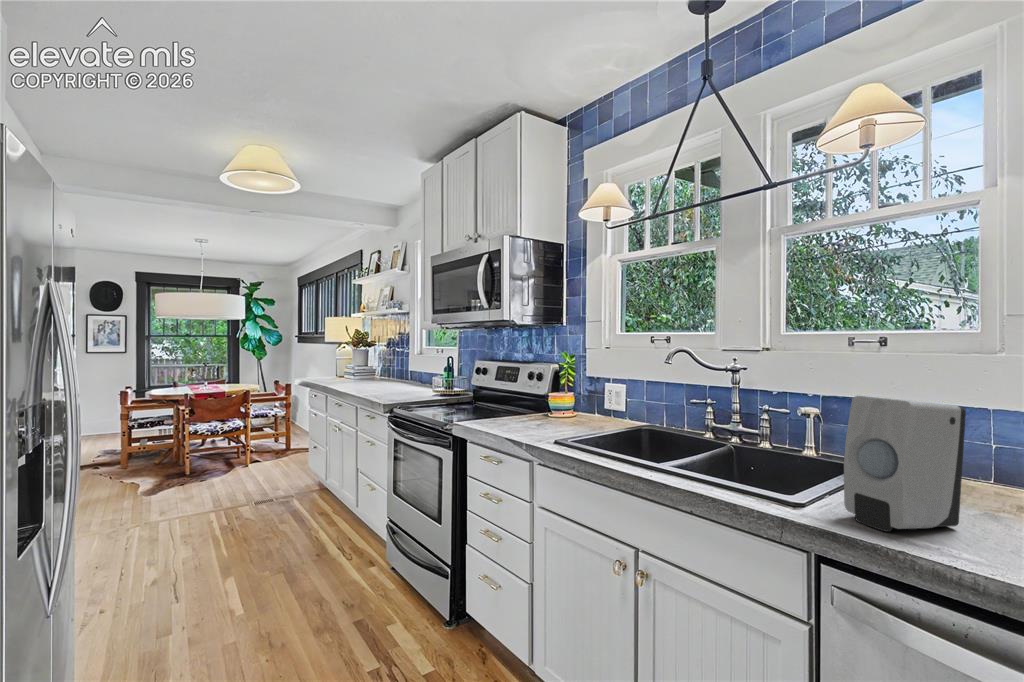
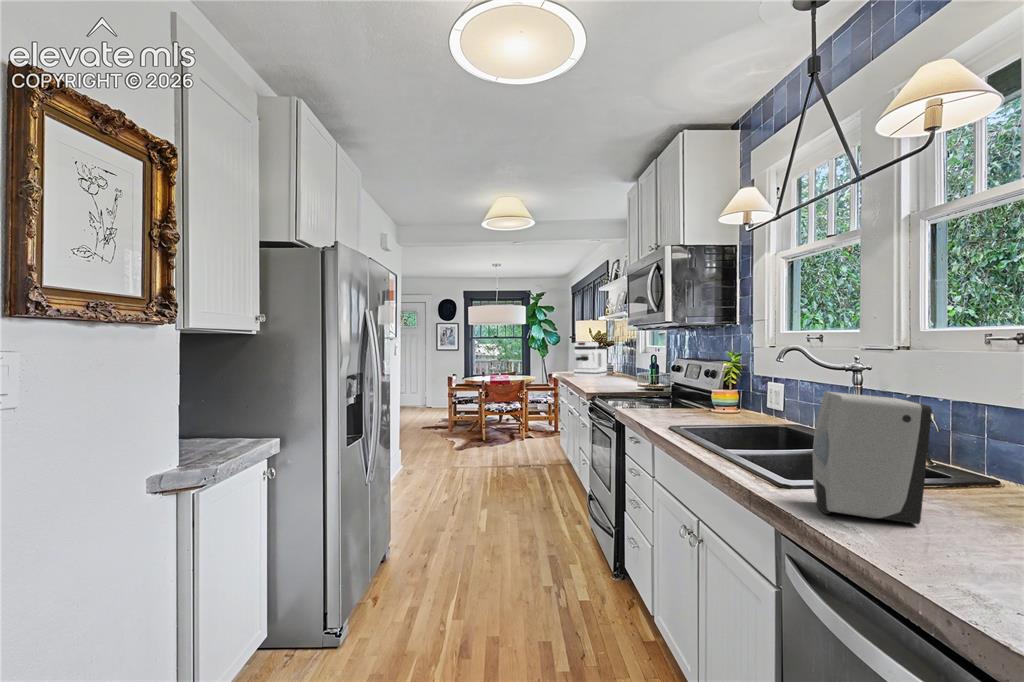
coffee maker: none [335,343,374,384] -> present [574,342,607,378]

